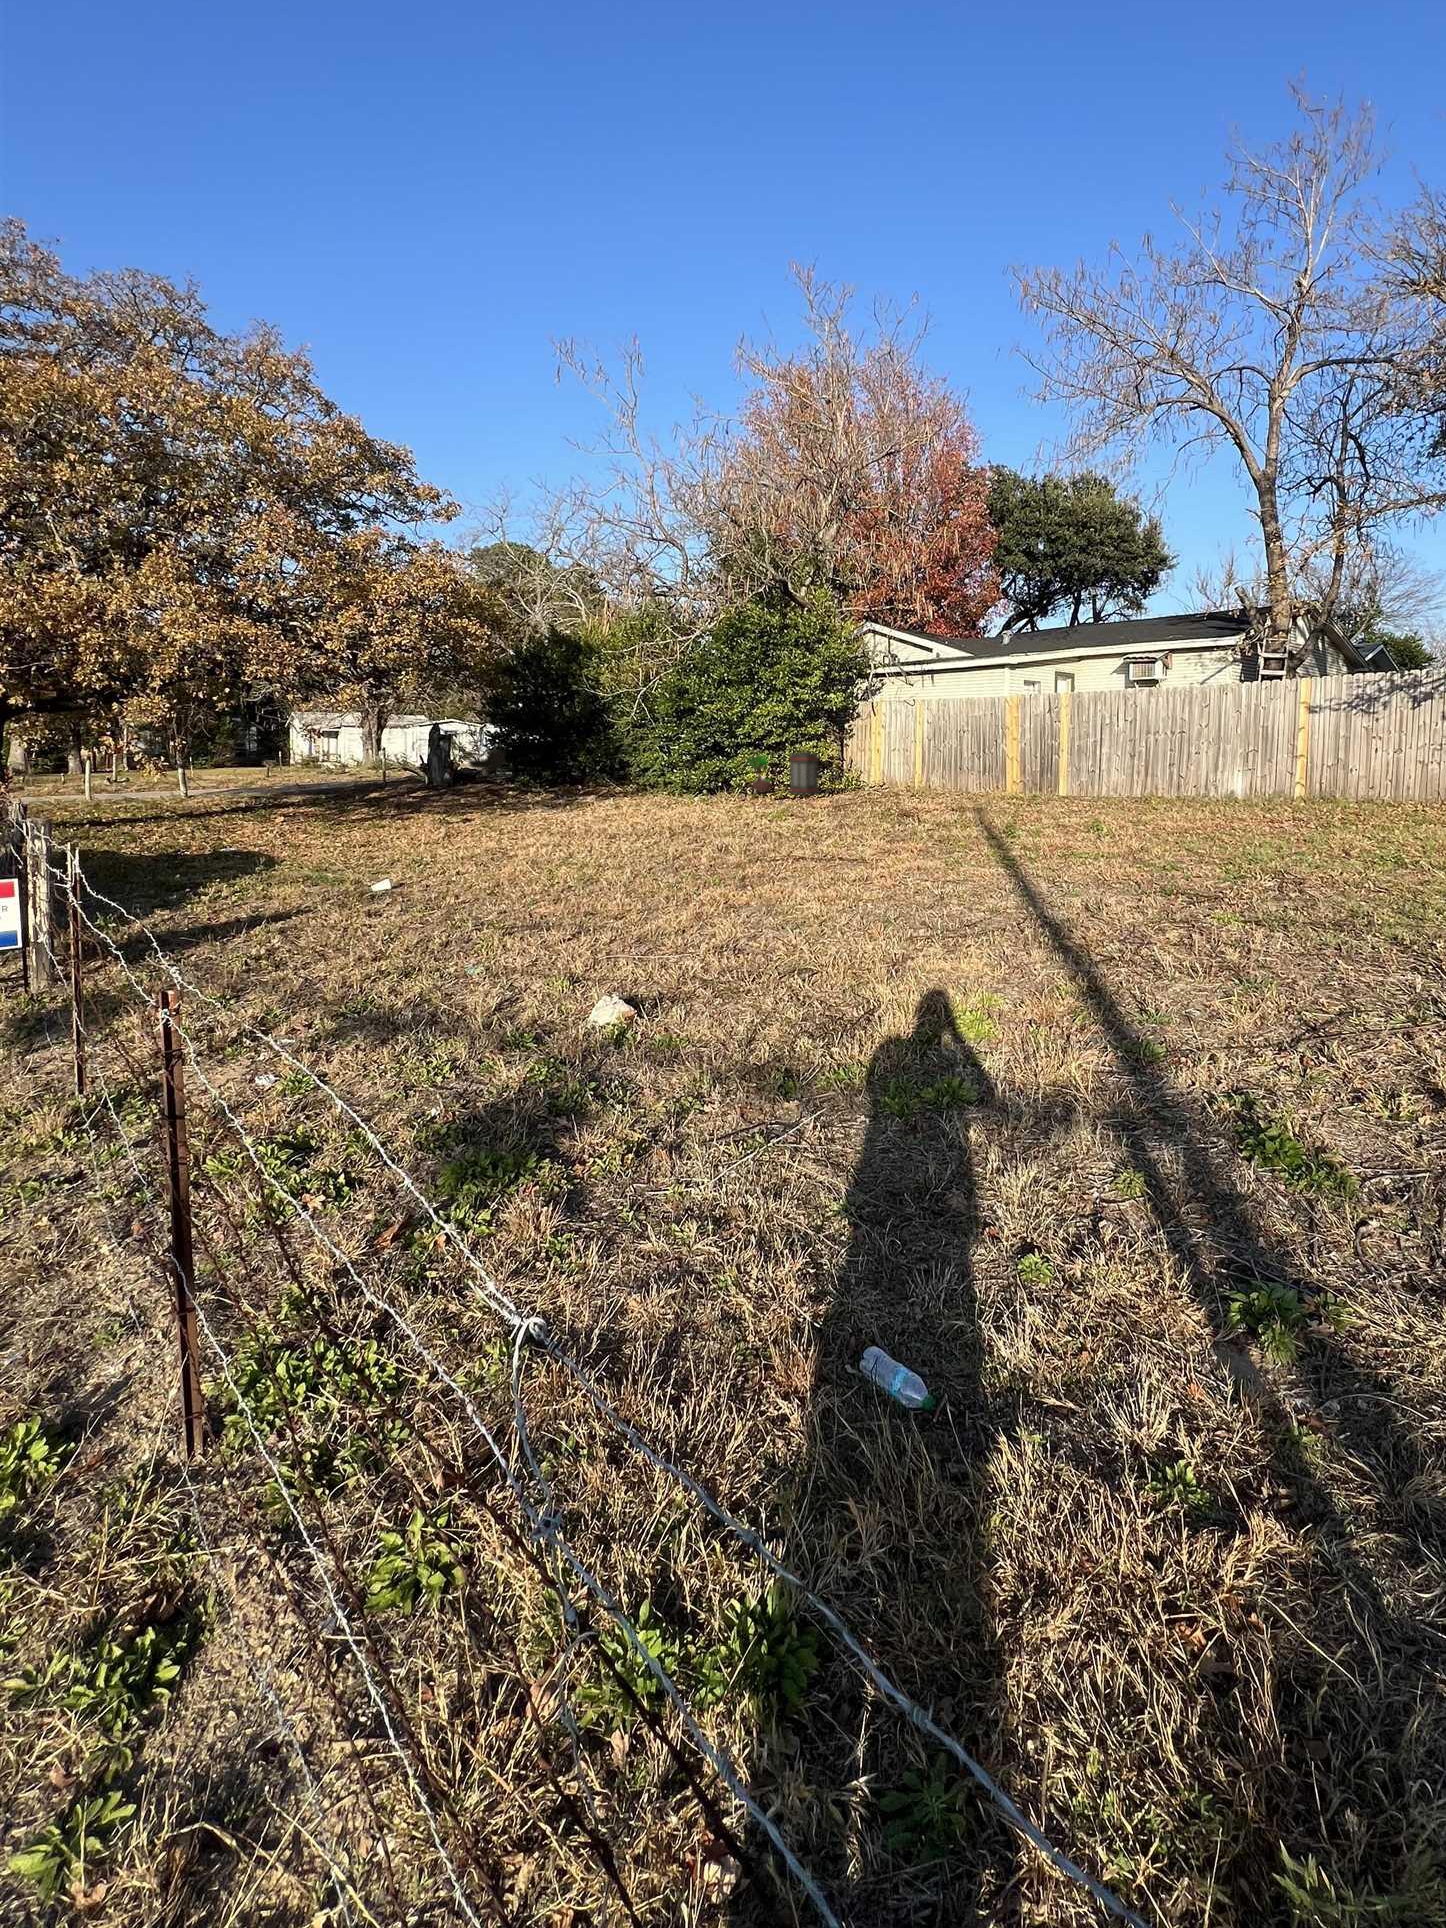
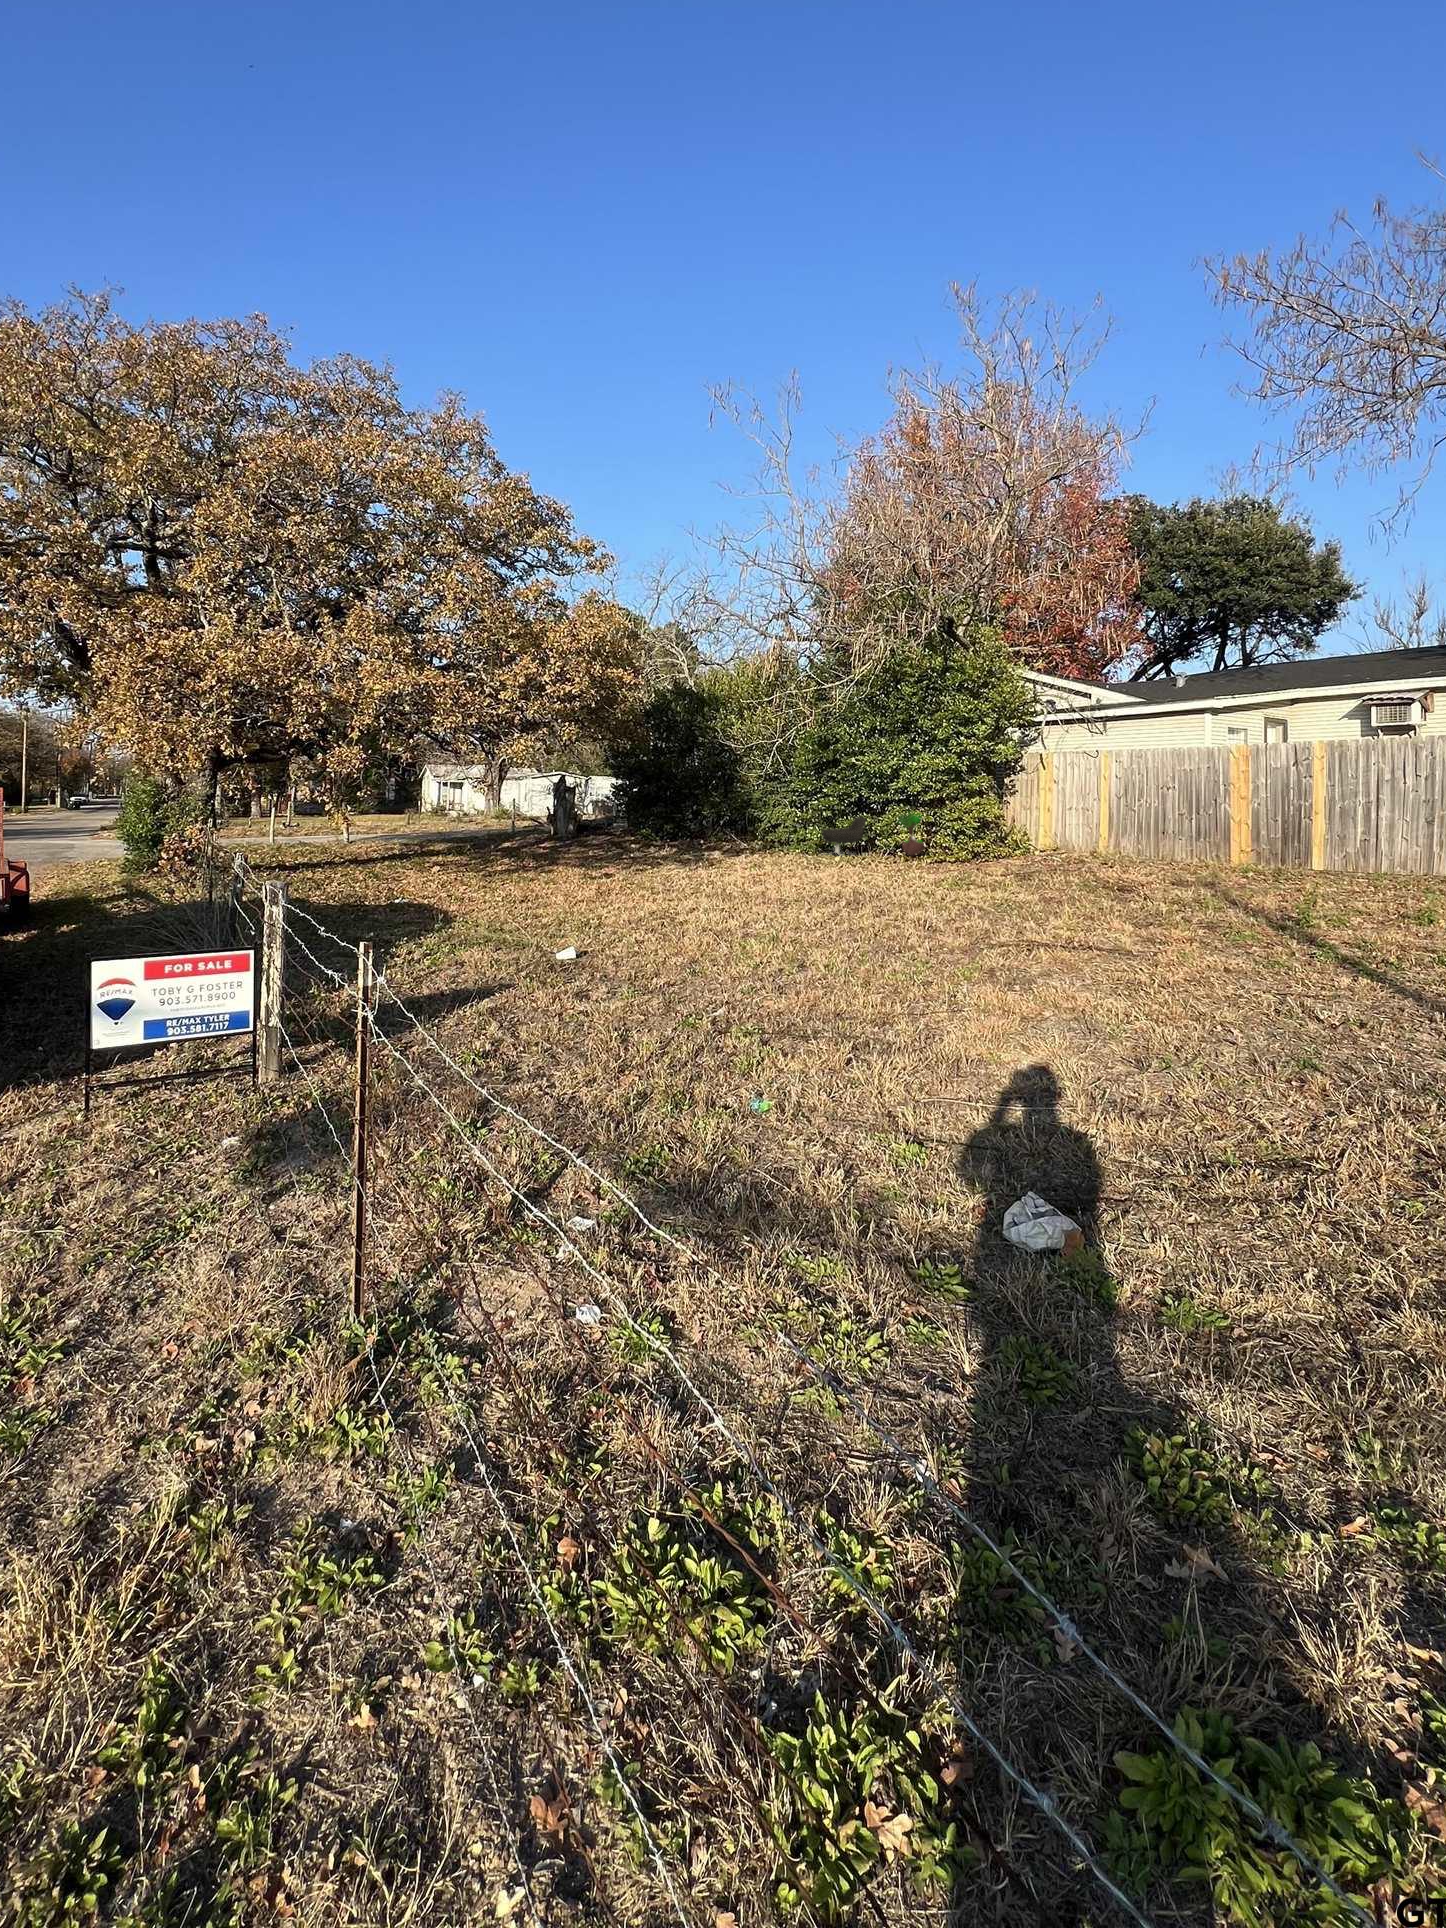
lounge chair: present [468,750,505,775] -> present [821,816,867,854]
trash can: present [789,752,819,795] -> none [946,810,981,859]

